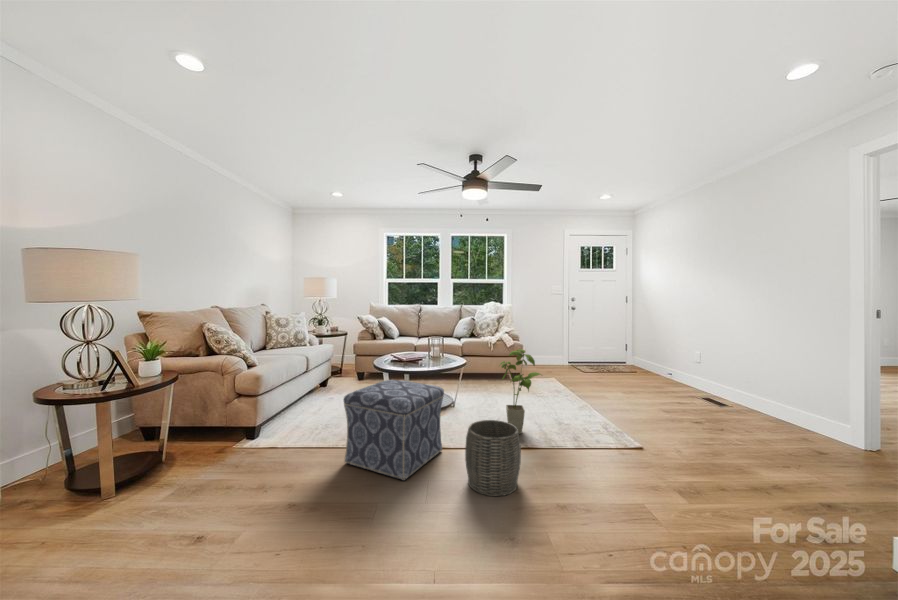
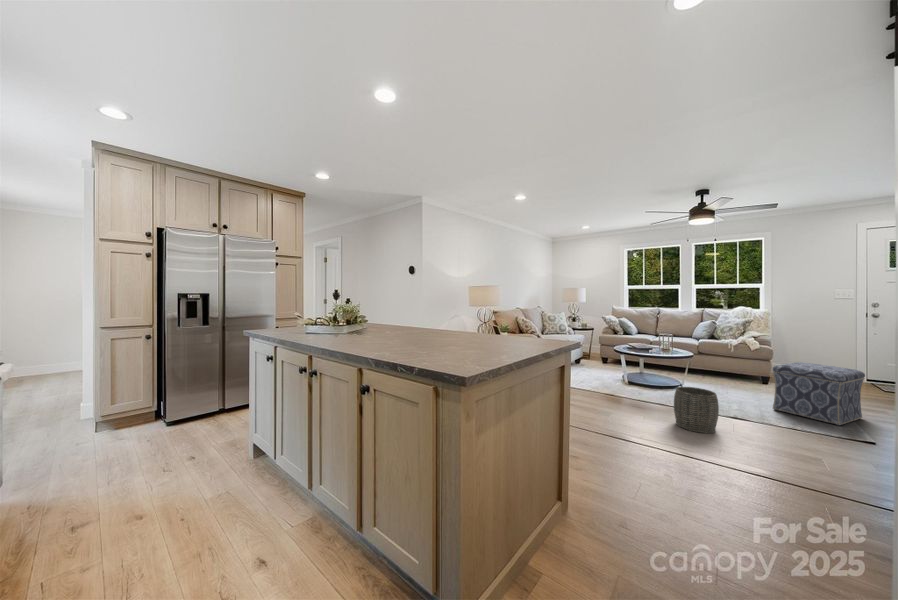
house plant: present [500,349,541,434] -> none [718,345,765,412]
ottoman: present [344,380,444,481] -> present [773,362,865,426]

